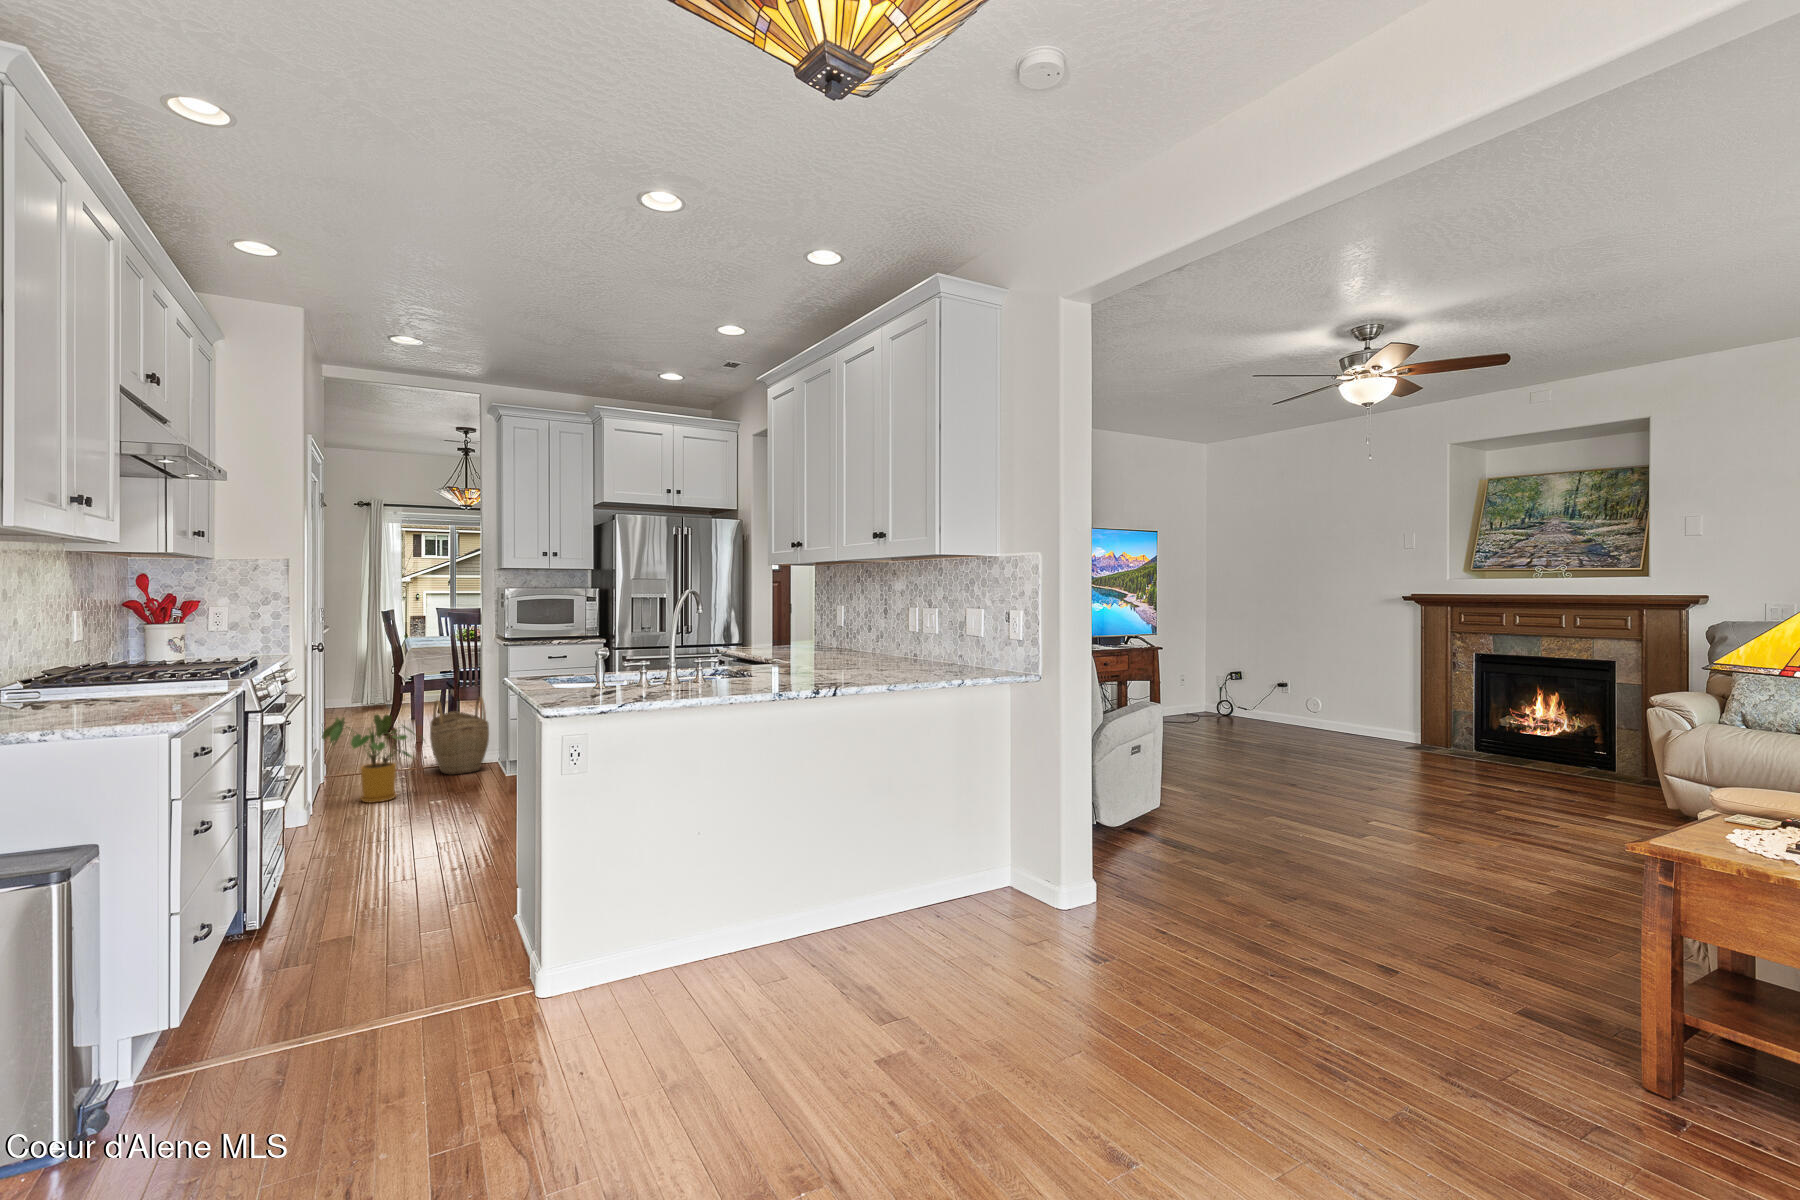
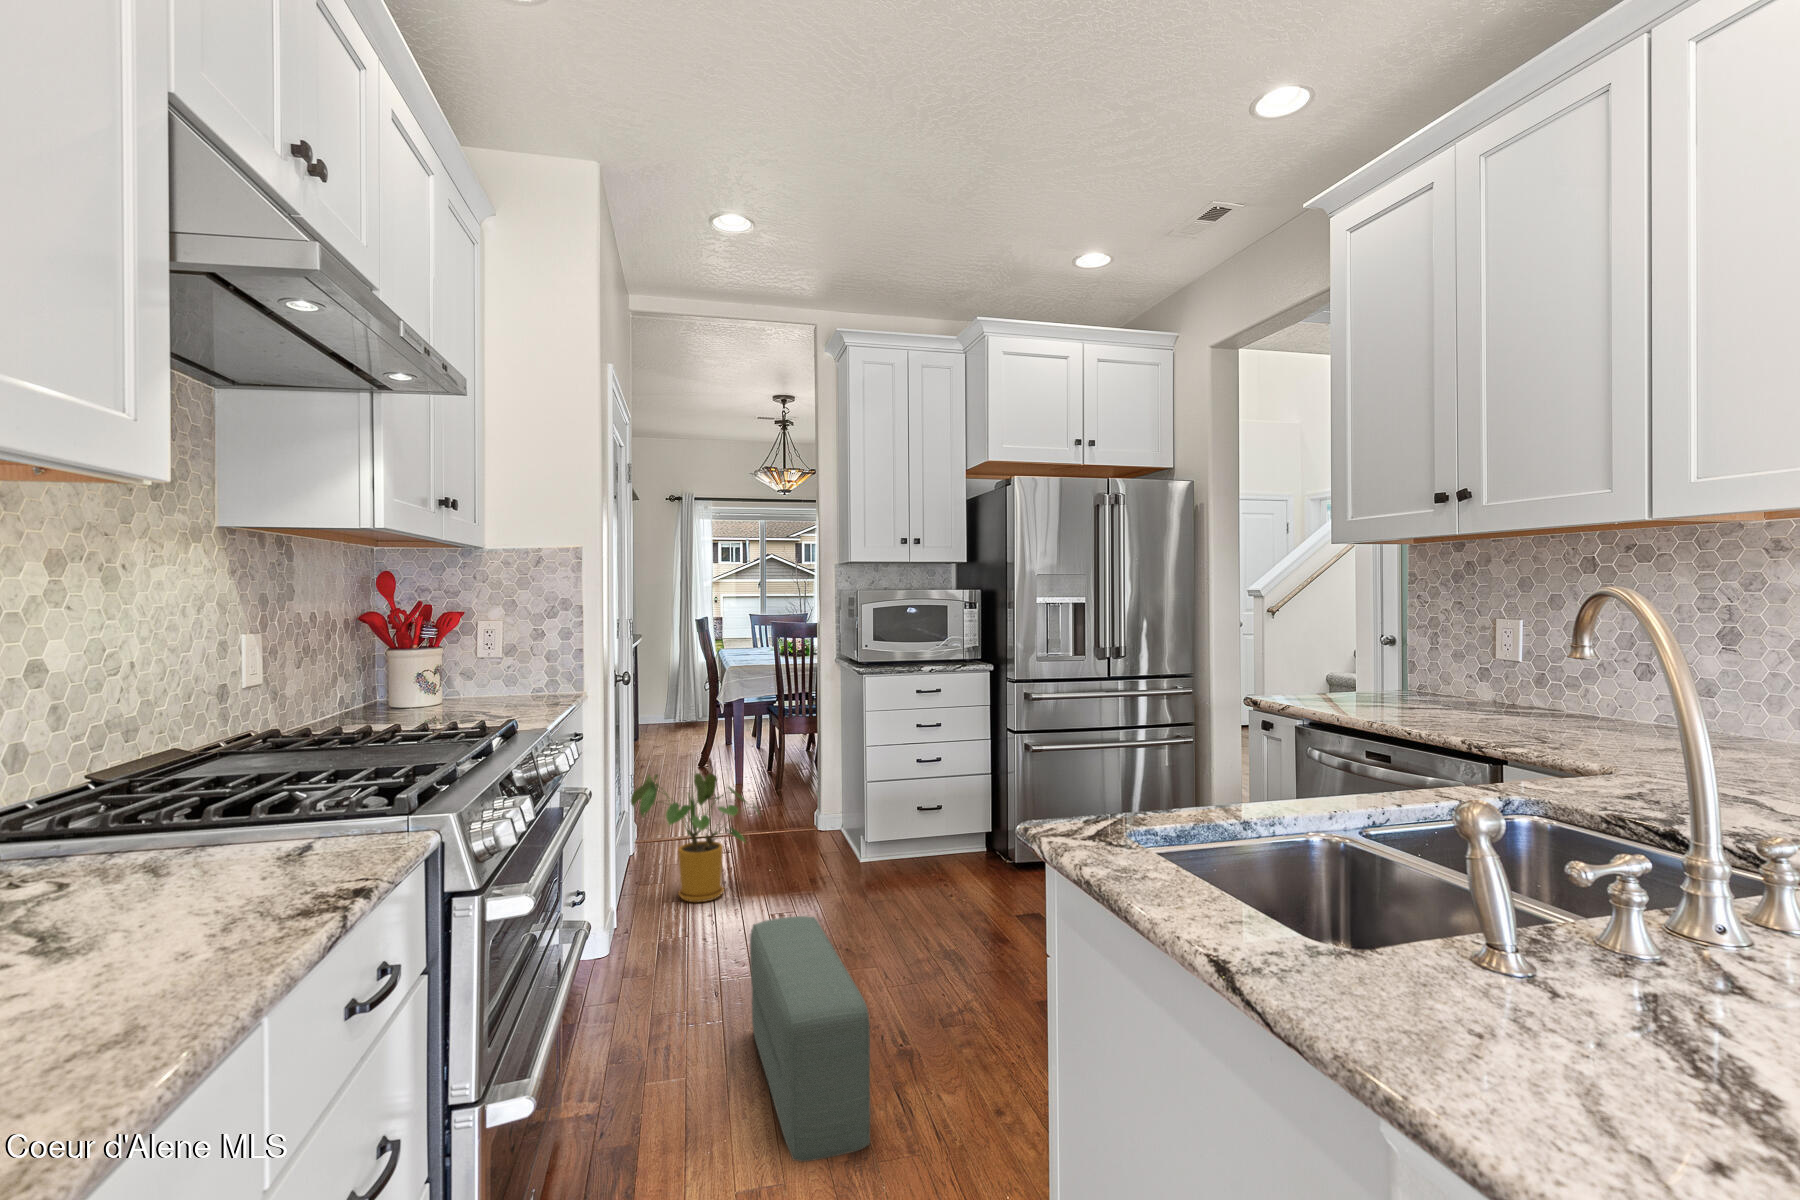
woven basket: present [430,697,489,774] -> none [759,741,833,851]
pouf: none [406,779,469,882] -> present [750,916,870,1162]

